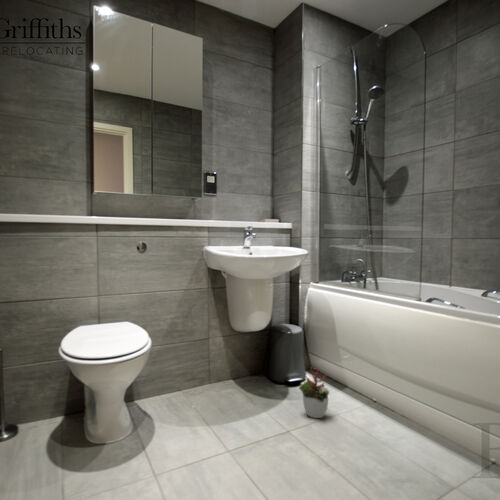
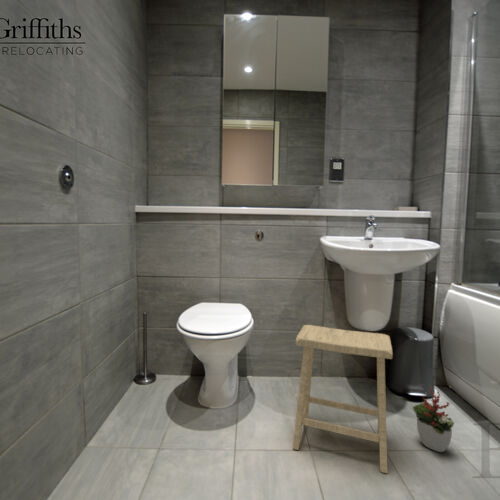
footstool: none [206,329,291,453] -> present [293,325,393,473]

